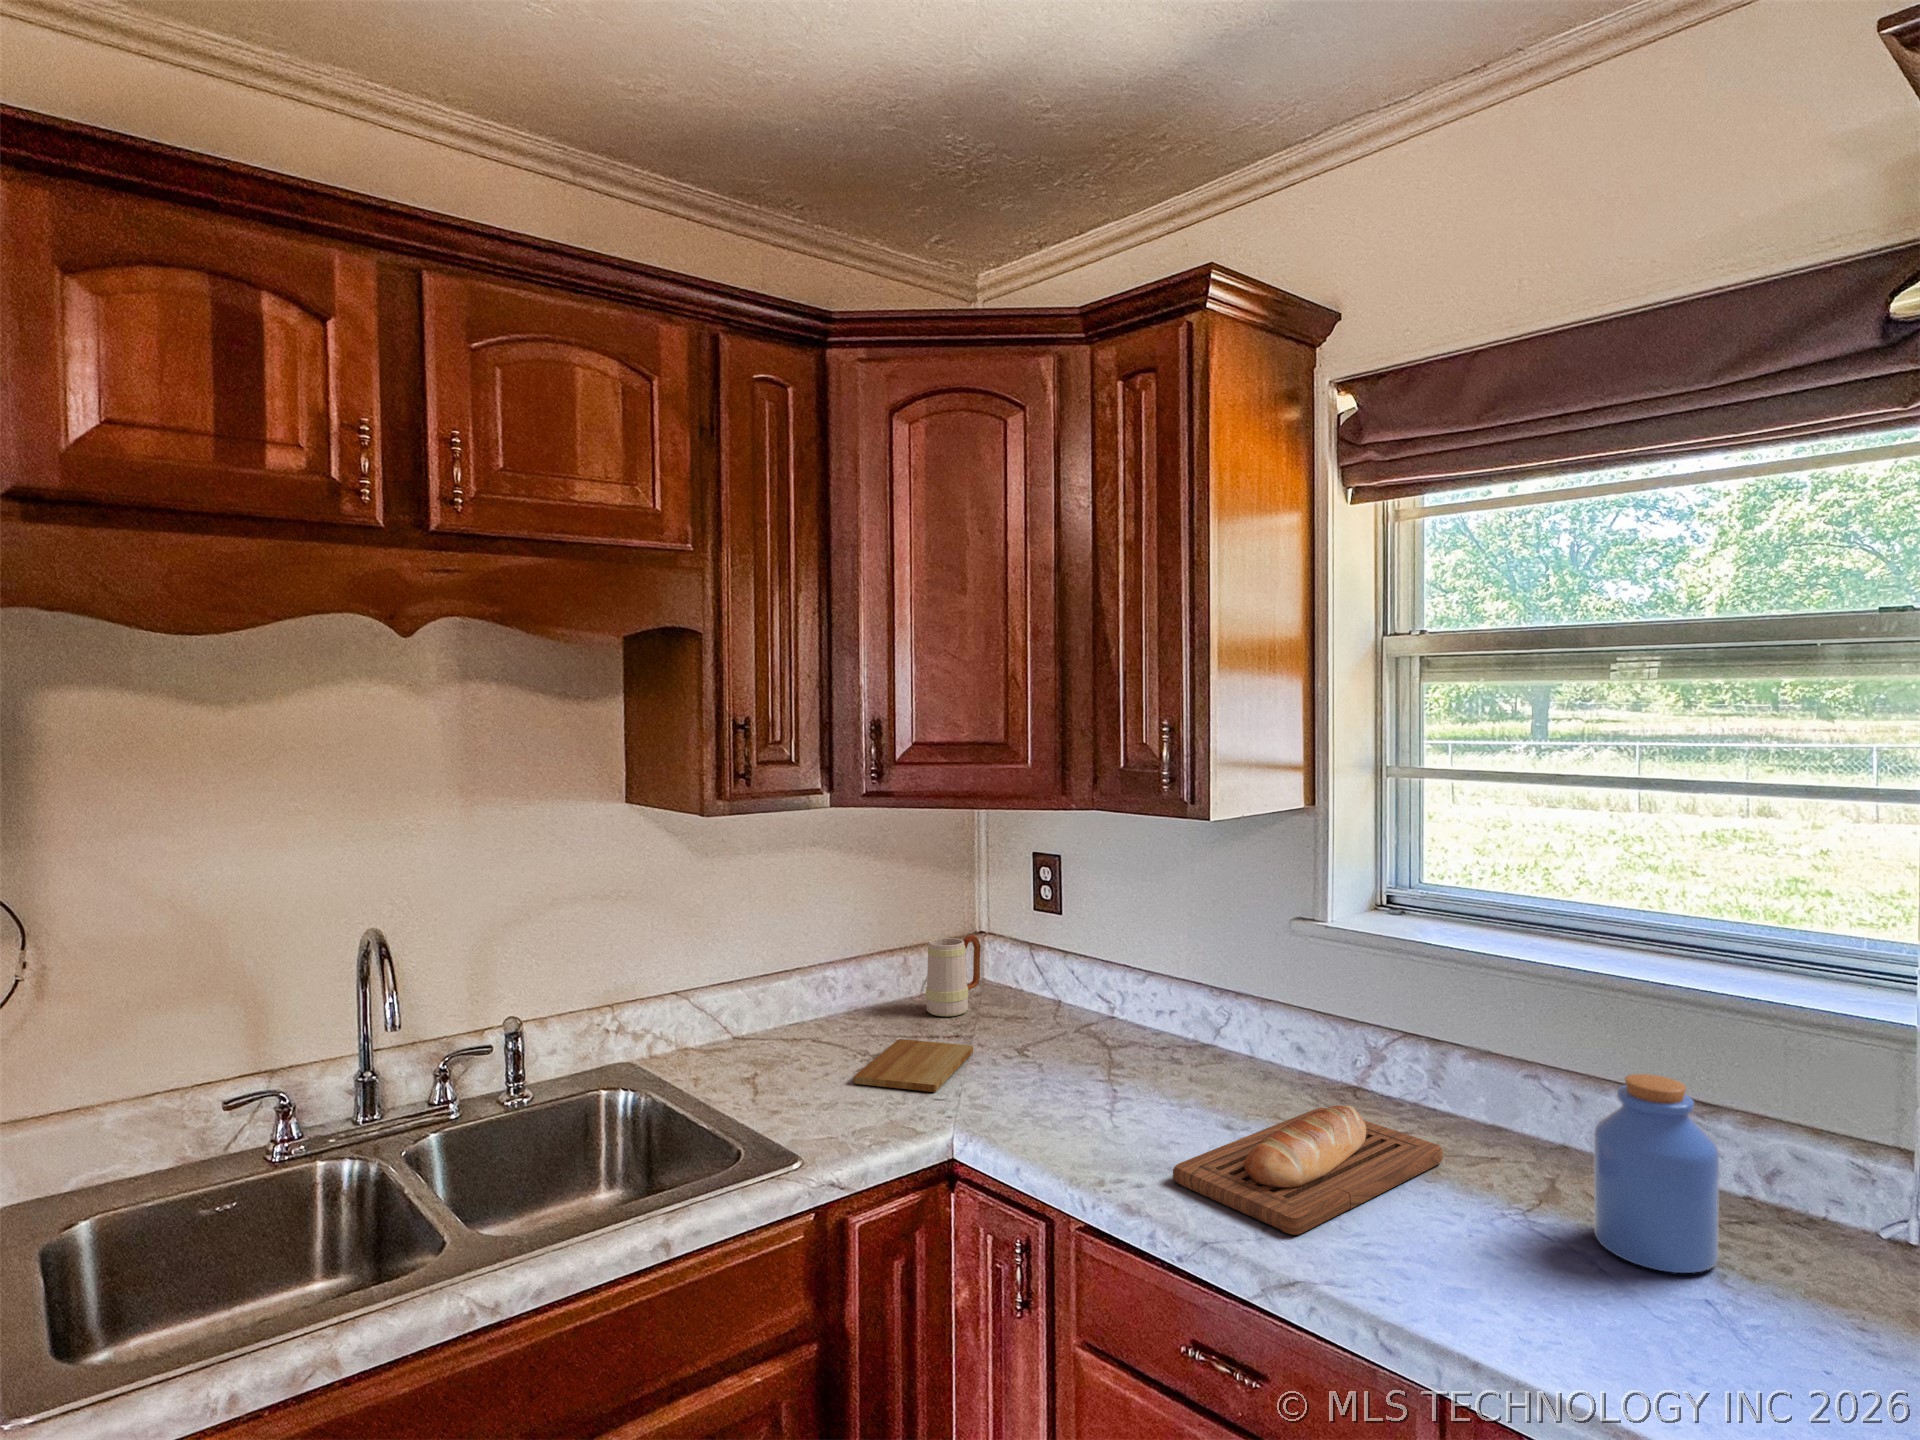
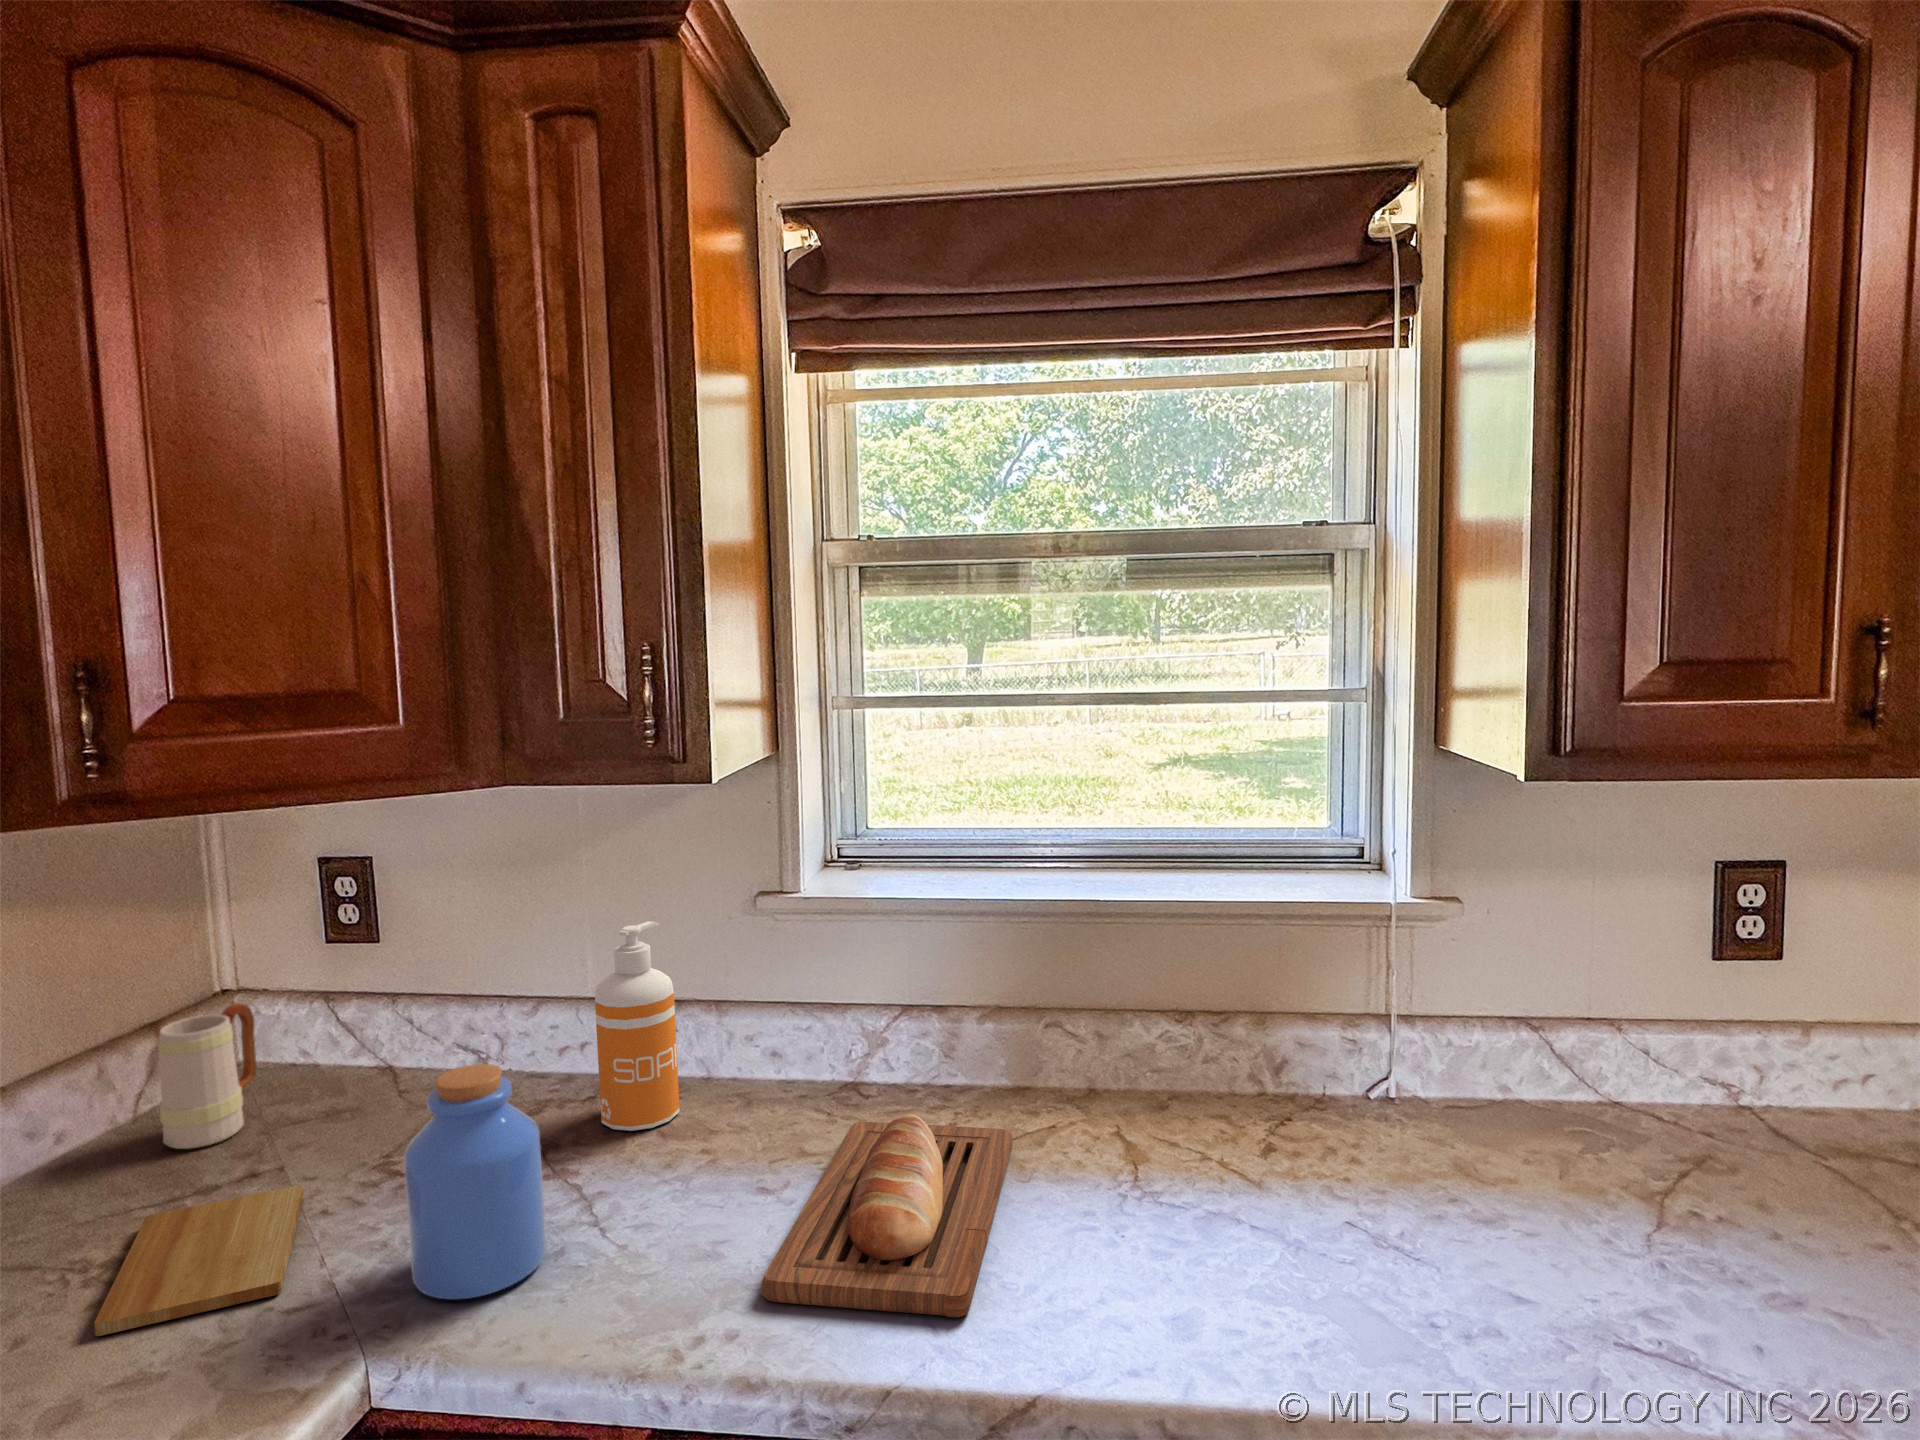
soap dispenser: none [1156,924,1215,1075] -> present [595,921,680,1131]
jar: present [1594,1074,1719,1273] -> present [404,1064,546,1299]

